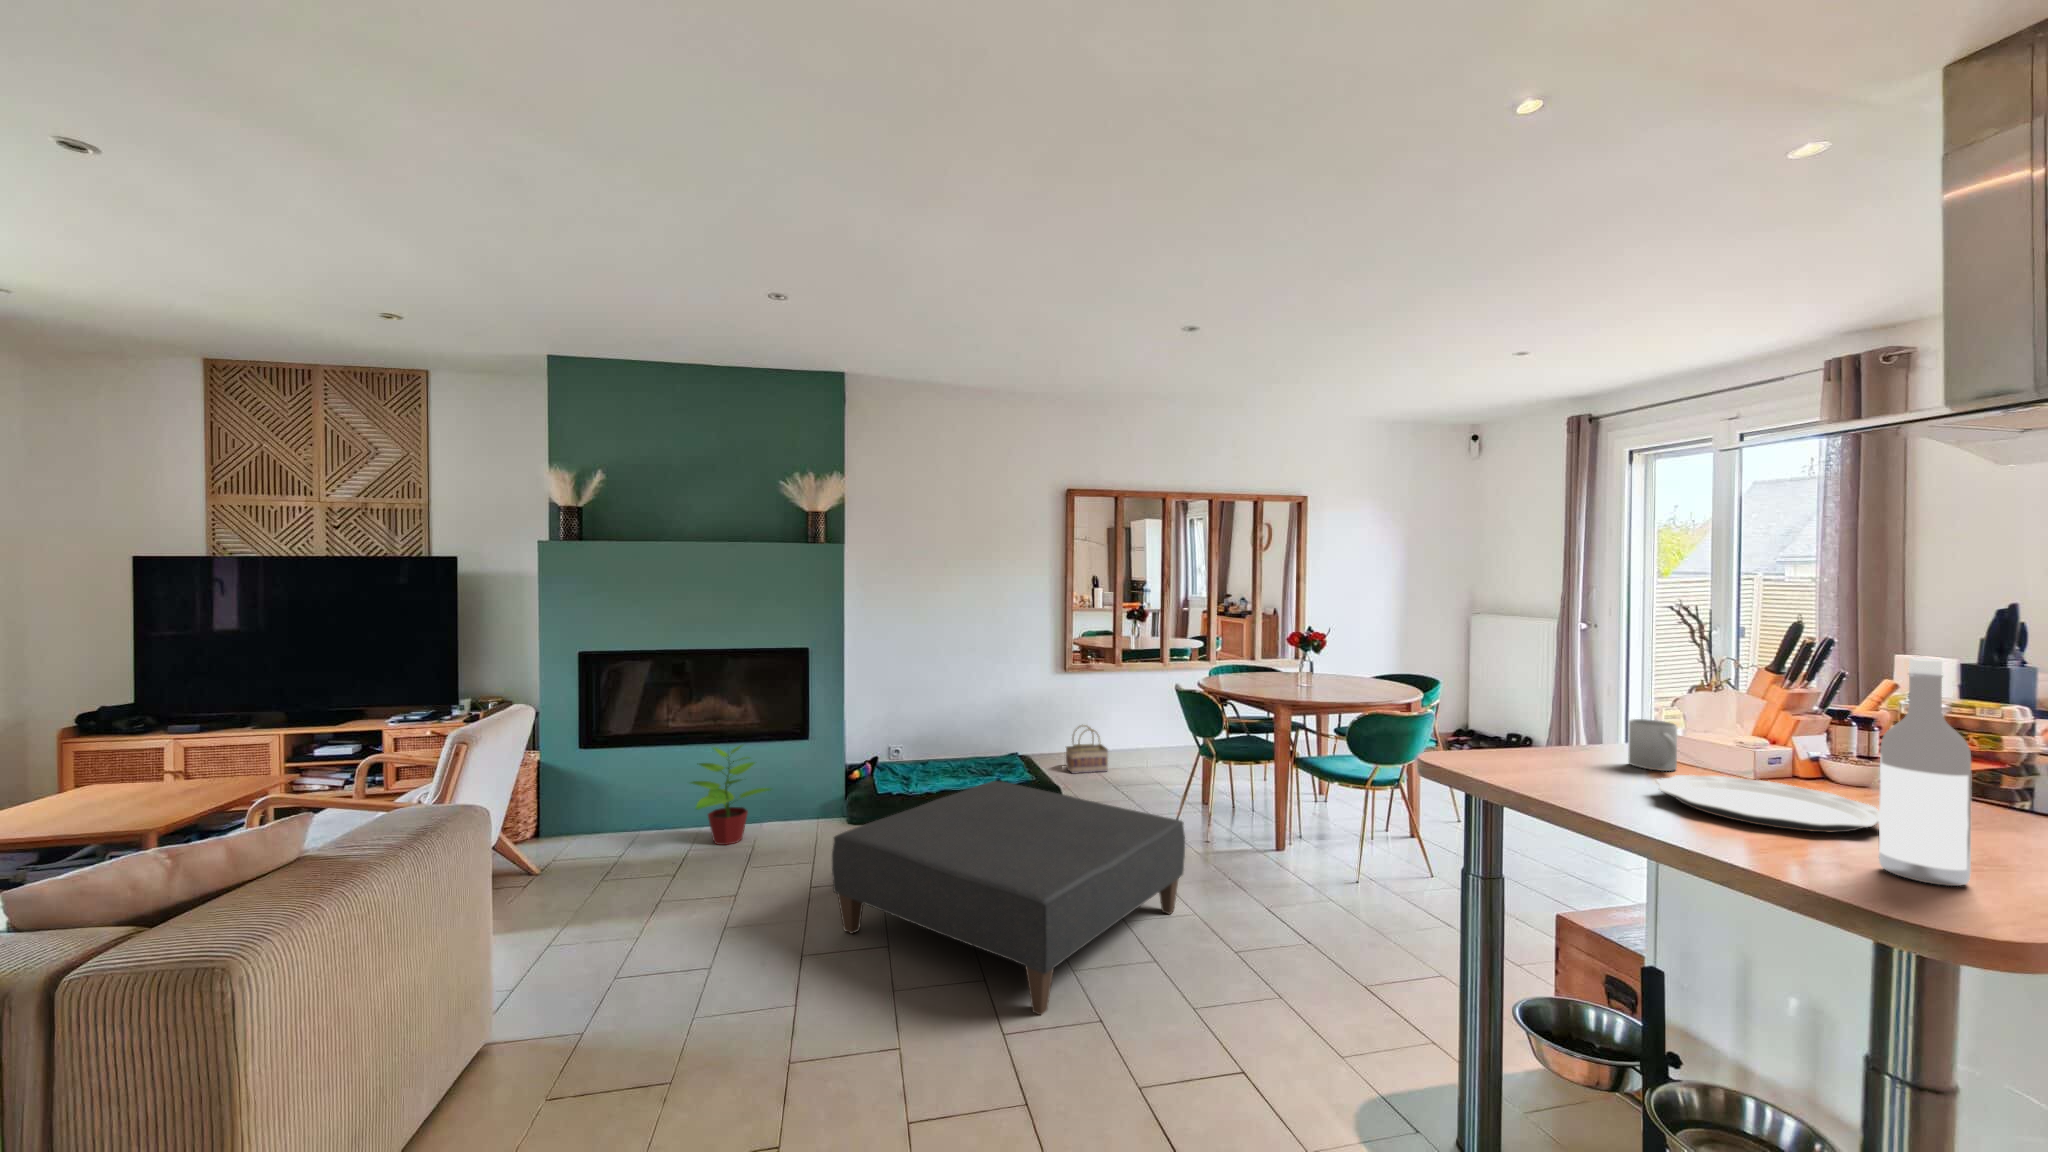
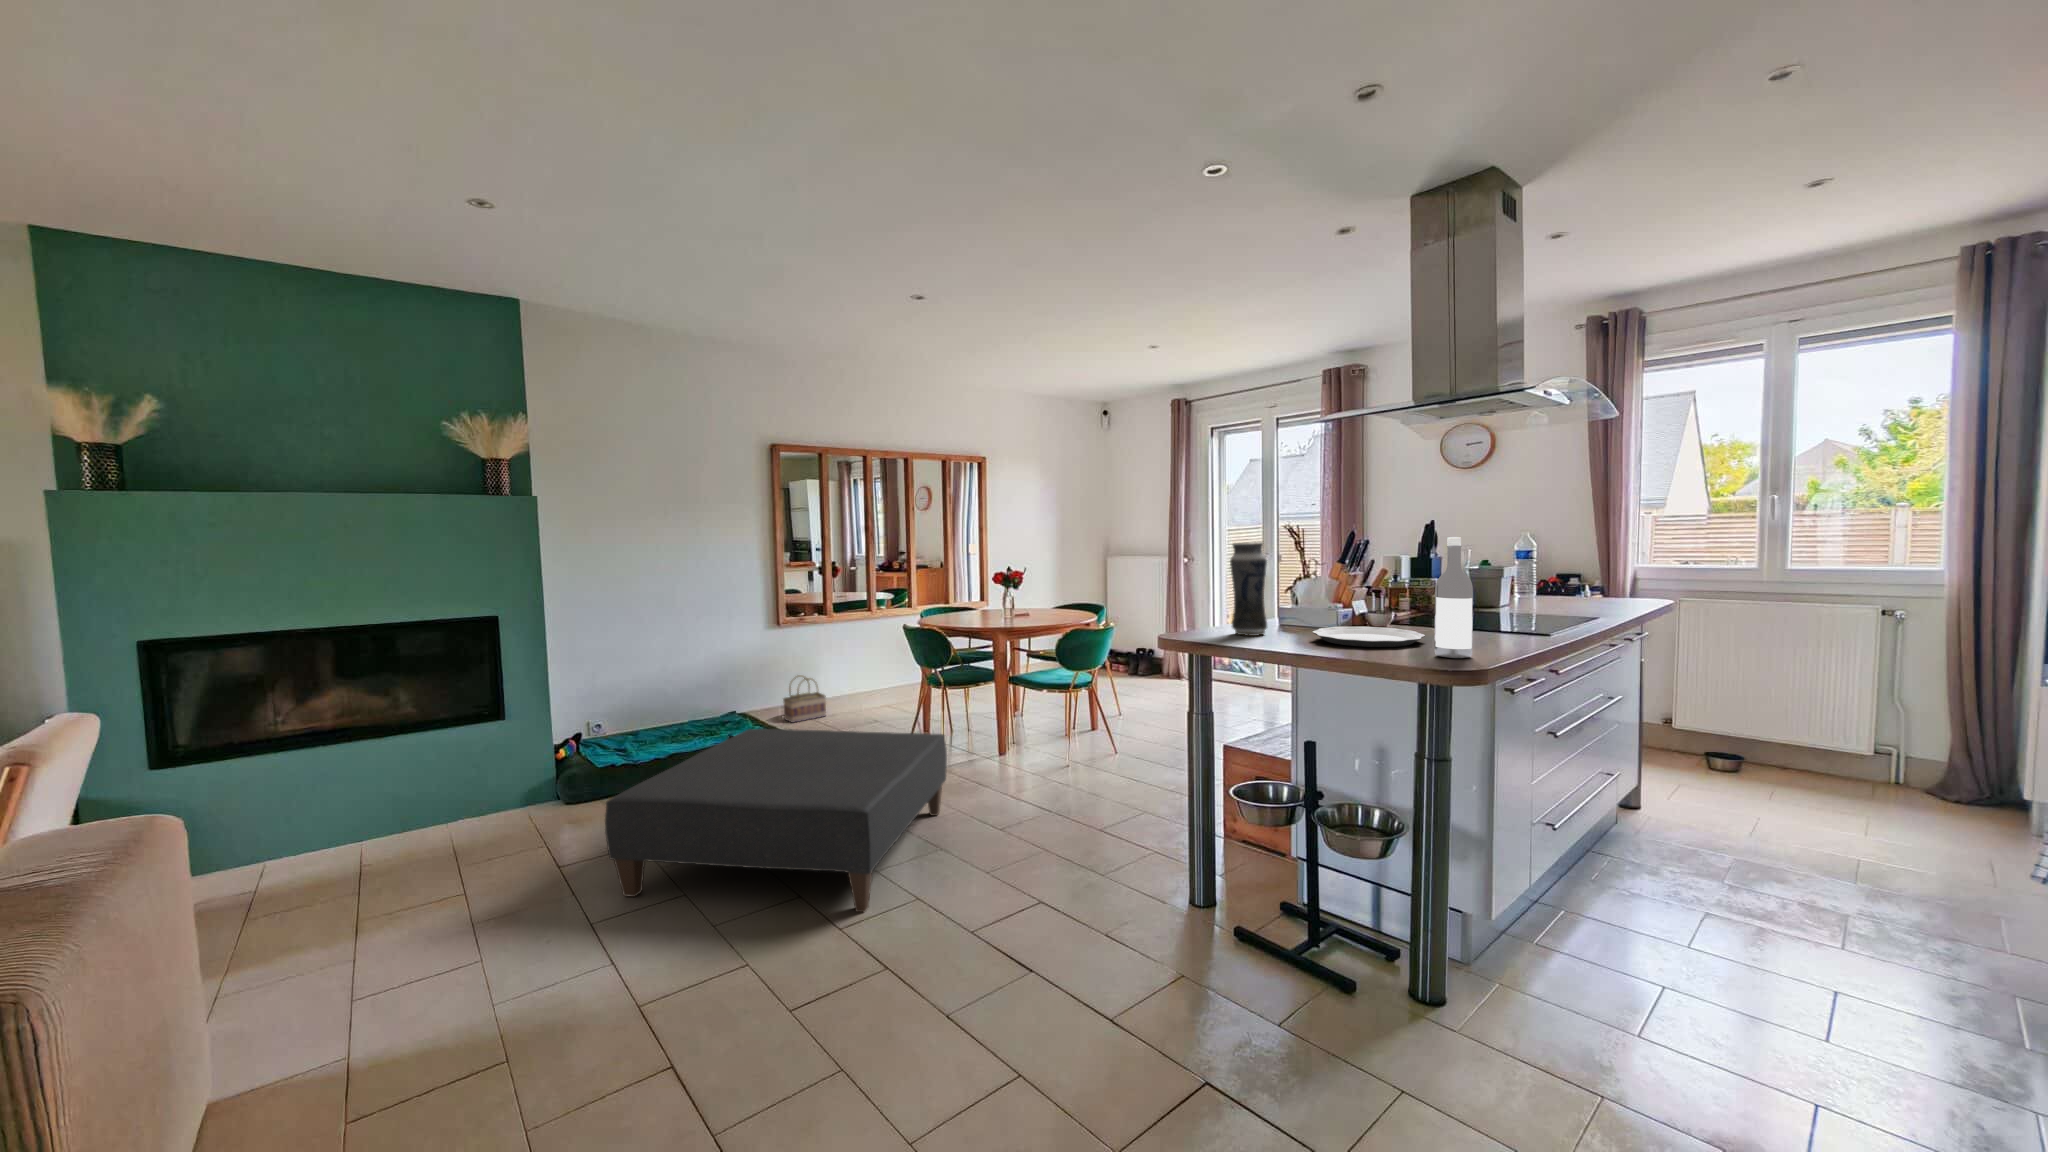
vase: none [1527,630,1590,770] -> present [1230,542,1267,636]
mug: present [1628,719,1677,771] -> none [1284,600,1312,631]
potted plant: present [691,746,771,845] -> none [345,732,472,854]

